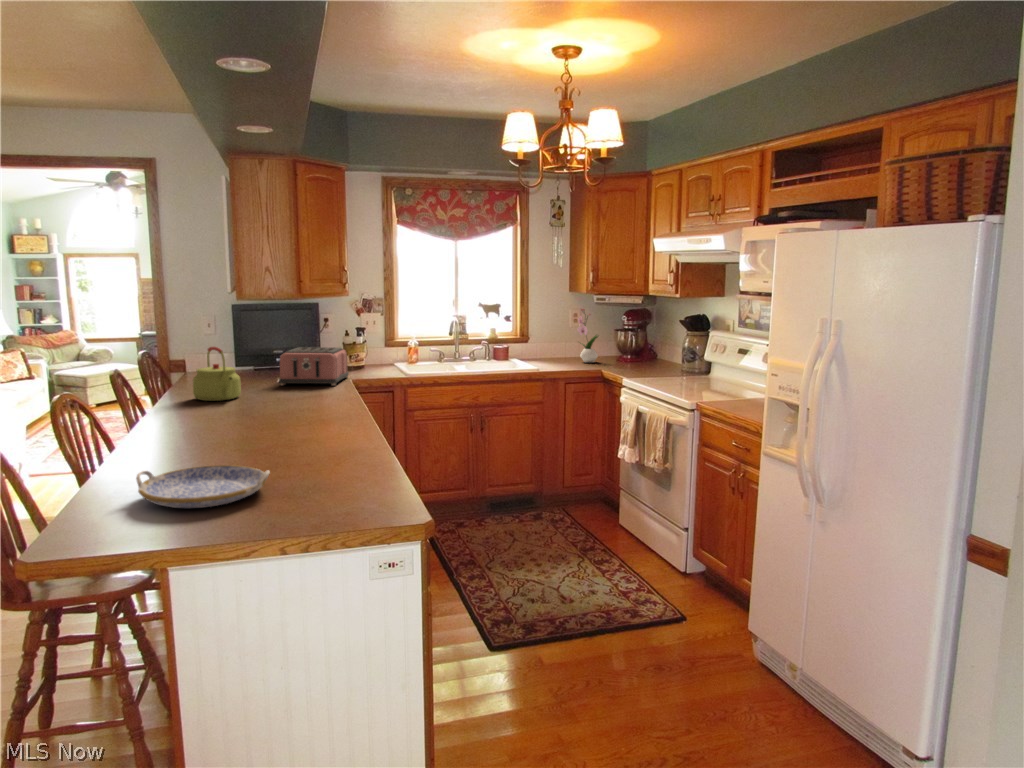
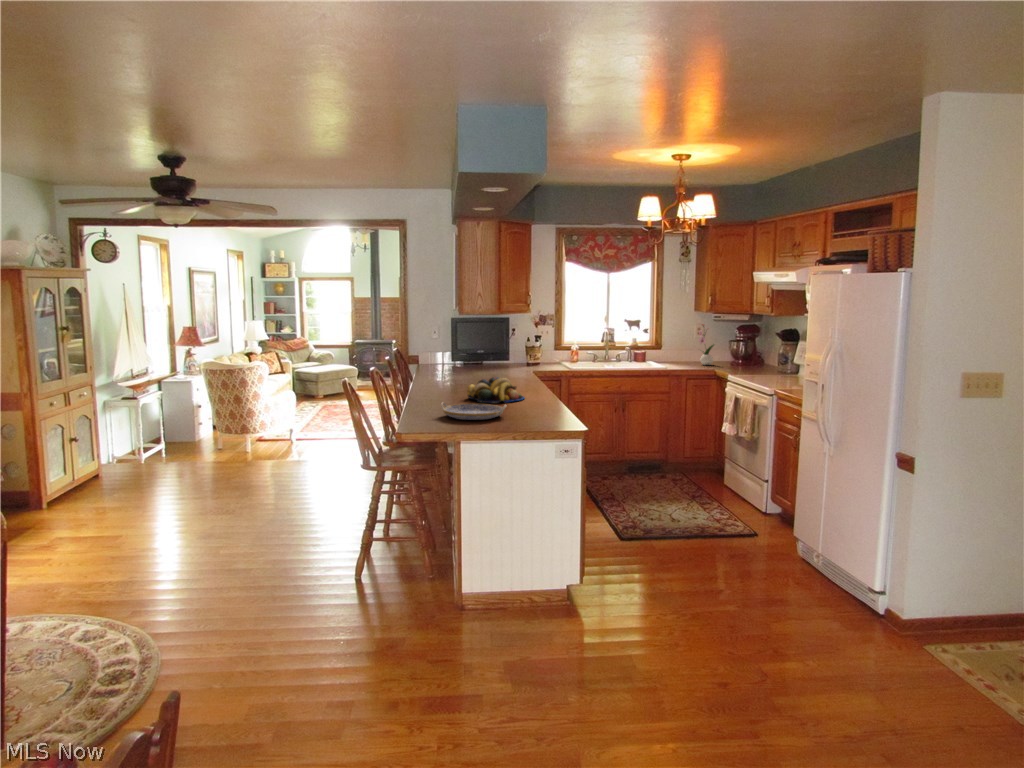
kettle: present [193,347,241,401] -> none [436,345,464,379]
toaster: present [279,347,349,386] -> none [485,348,530,374]
fruit bowl: none [219,404,322,454] -> present [467,377,525,403]

